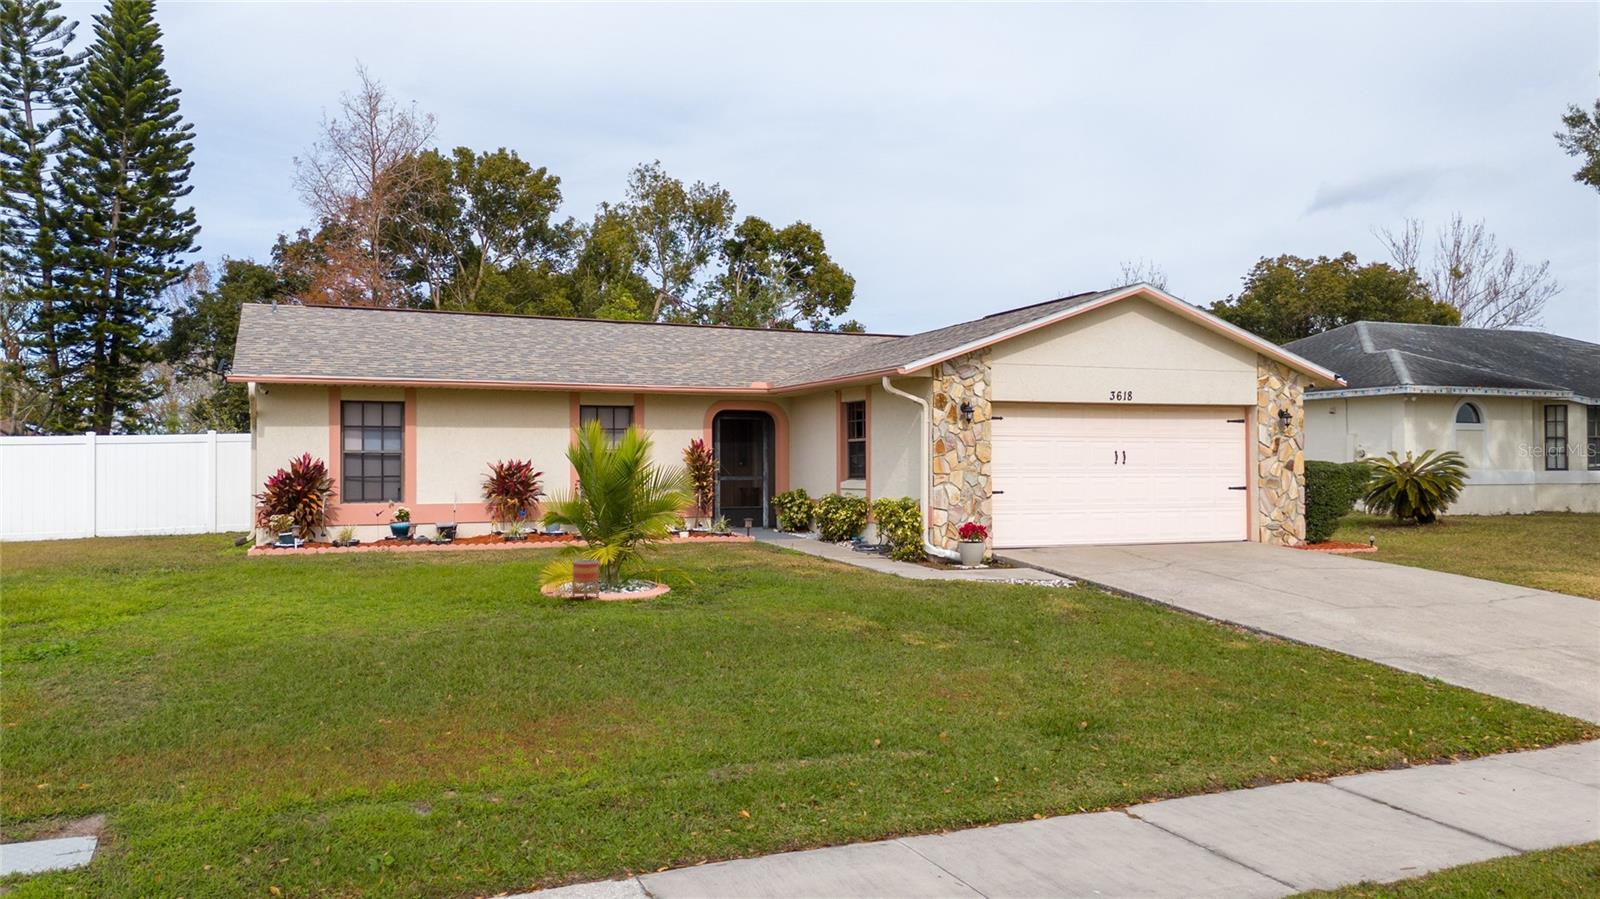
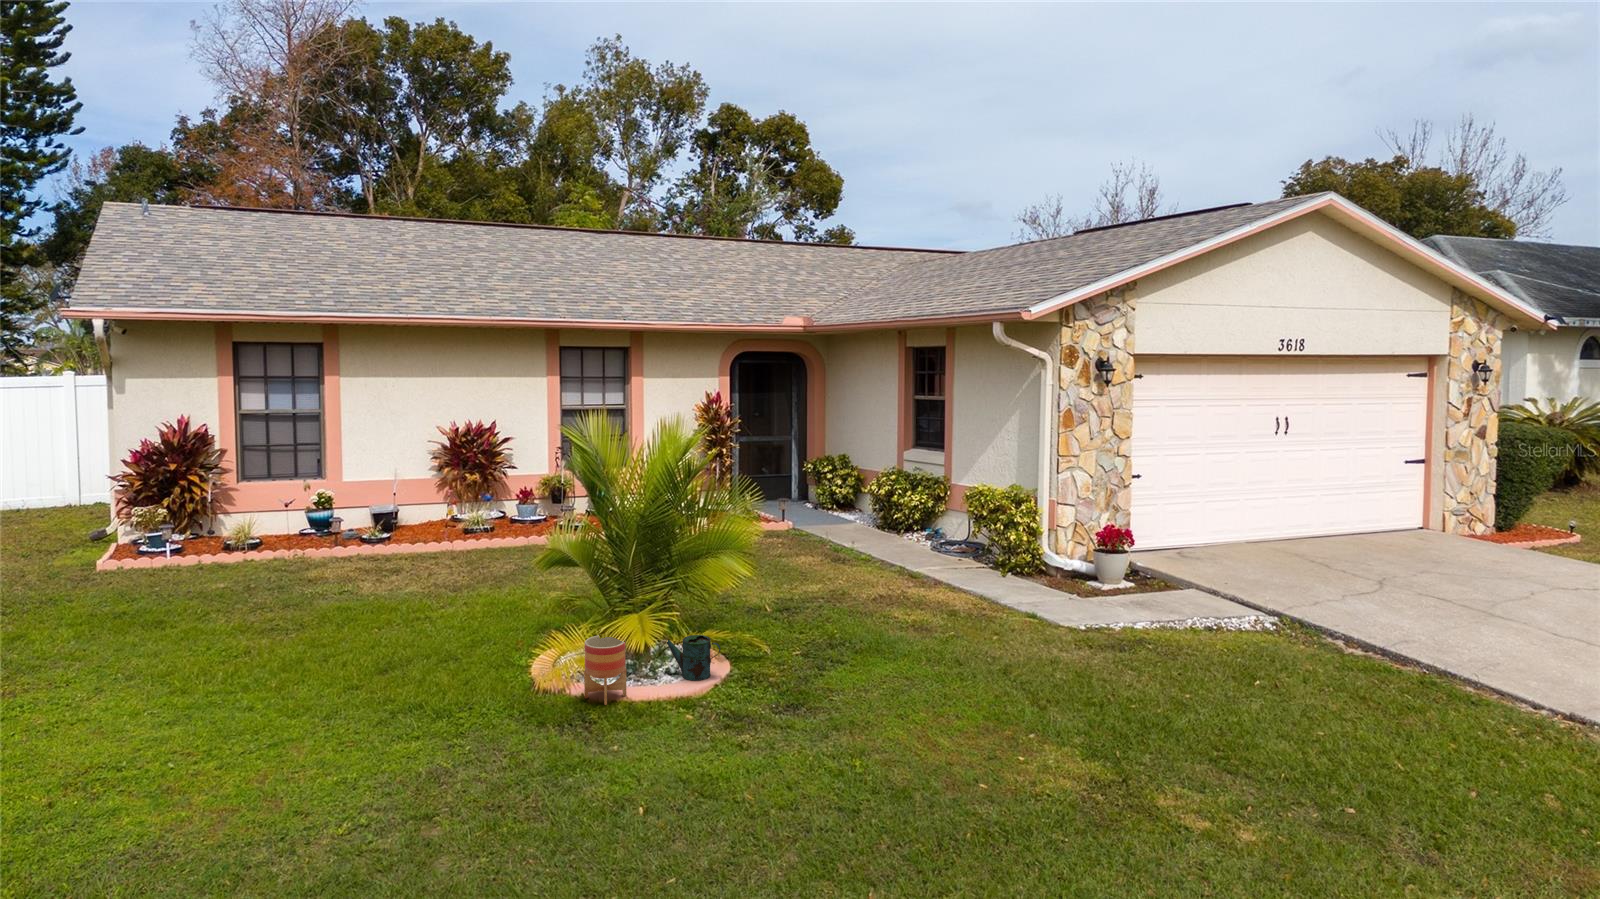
watering can: none [622,562,662,594] -> present [667,635,721,680]

